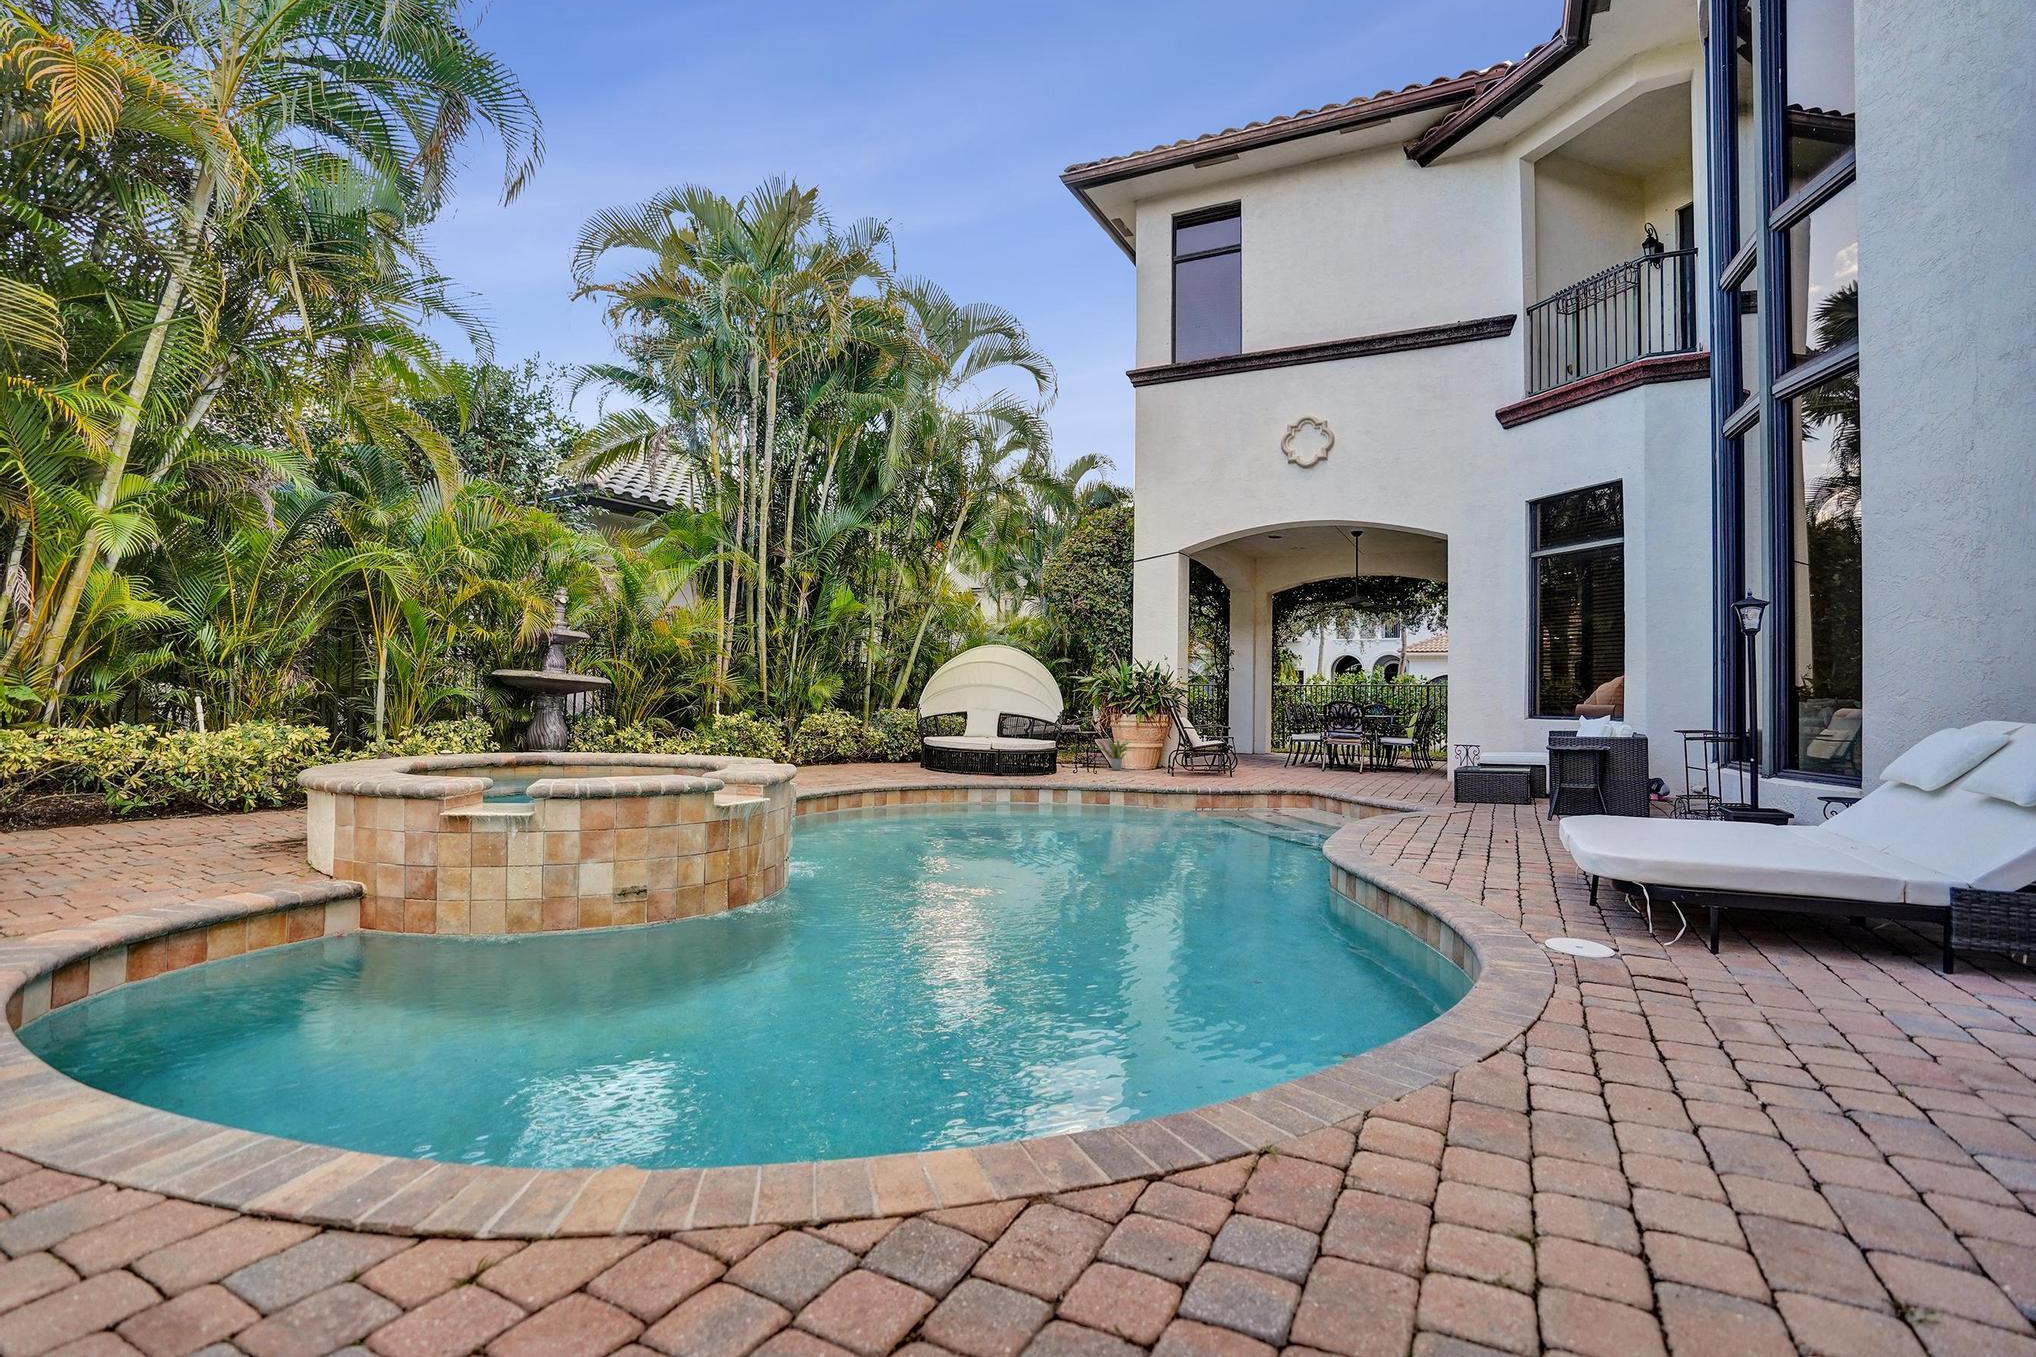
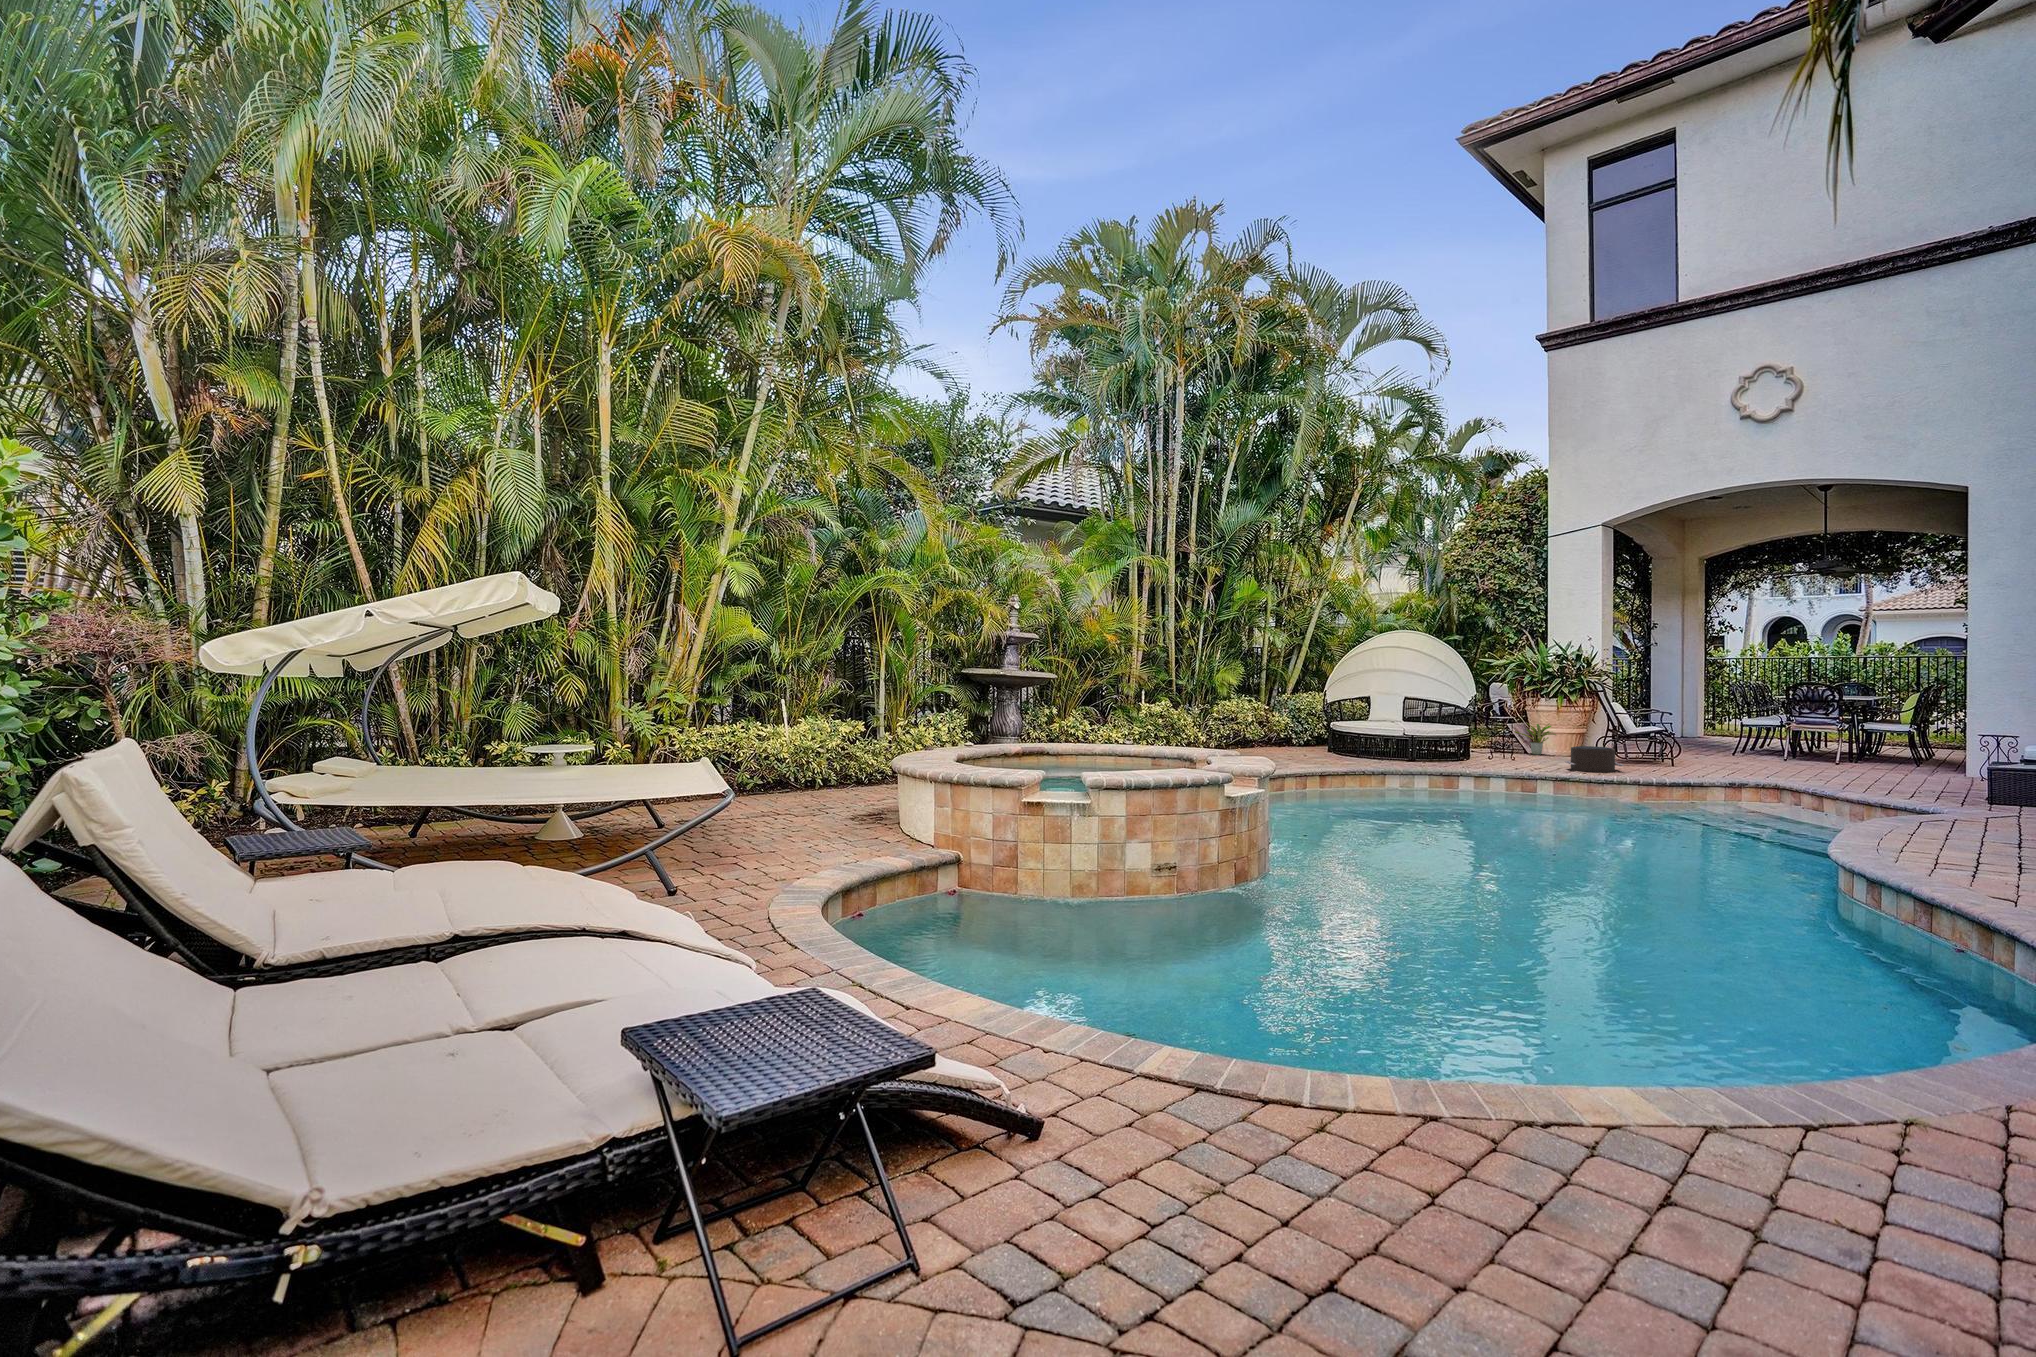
pouf: none [1134,761,1183,785] -> present [1565,746,1624,772]

